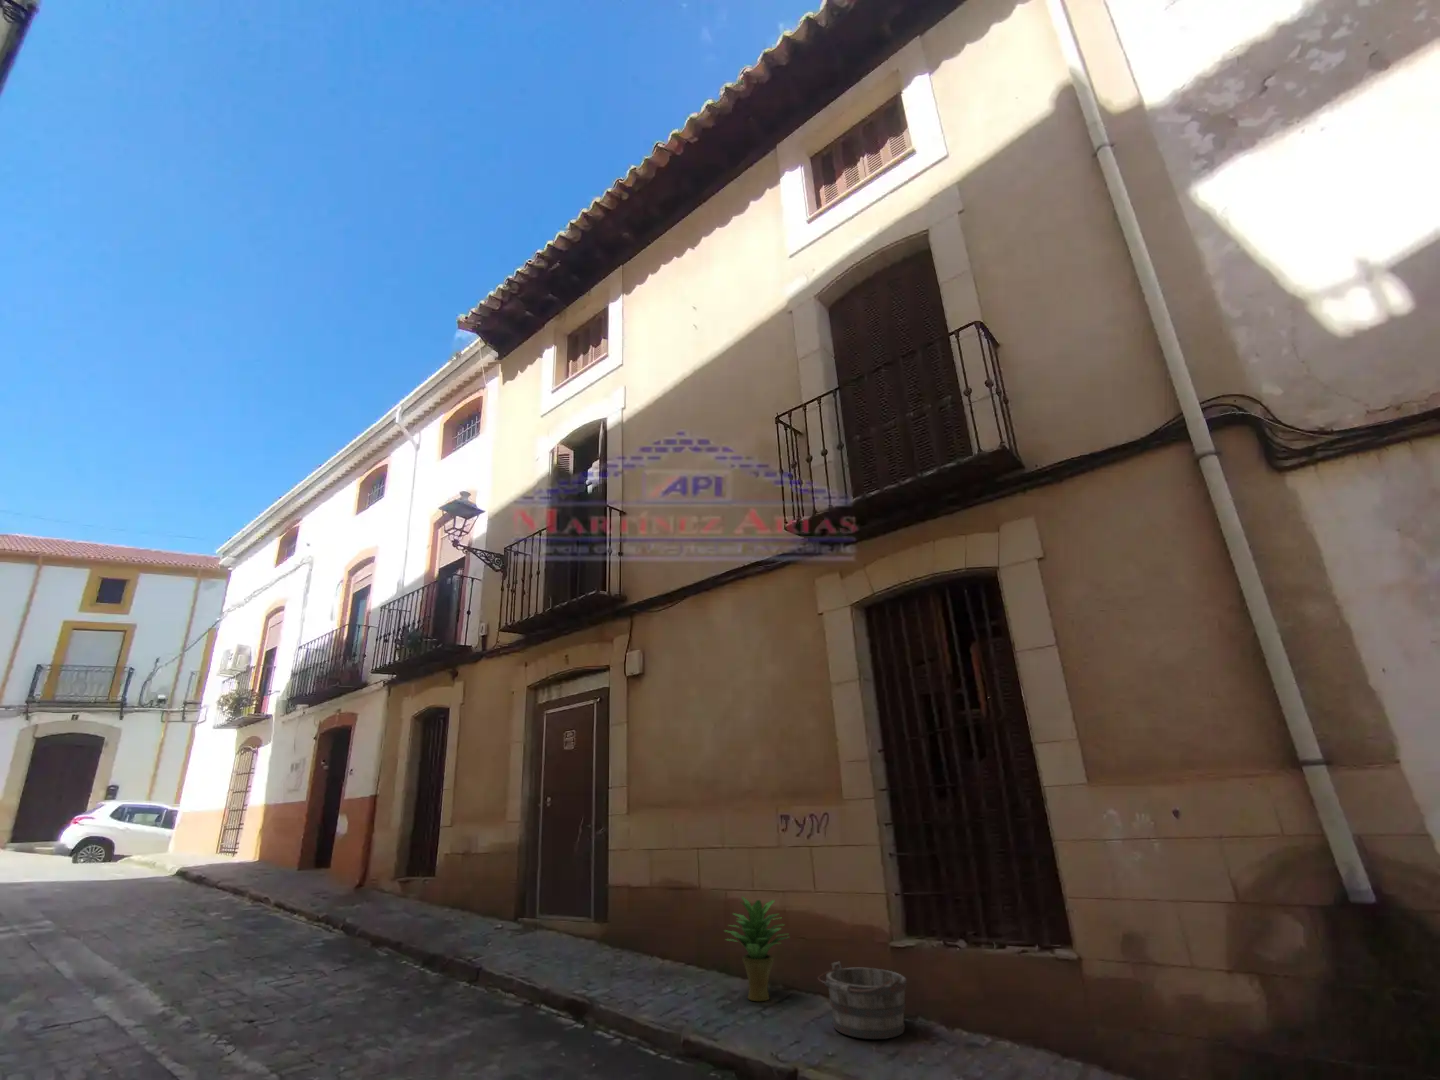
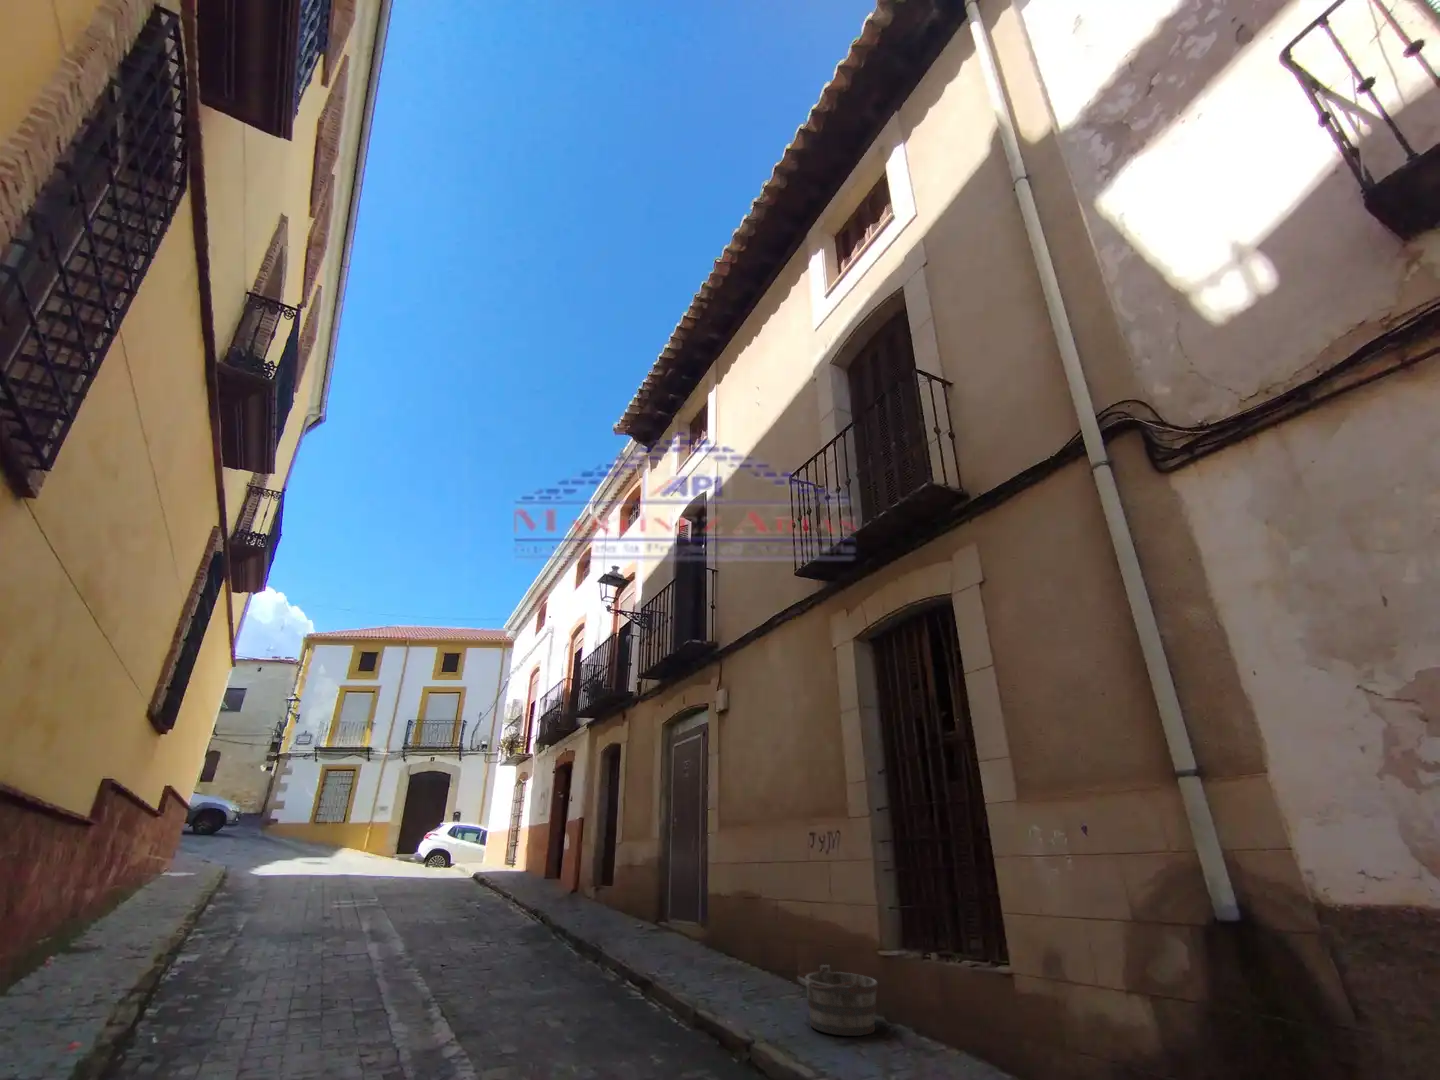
potted plant: present [726,897,788,1001] -> none [747,903,807,998]

